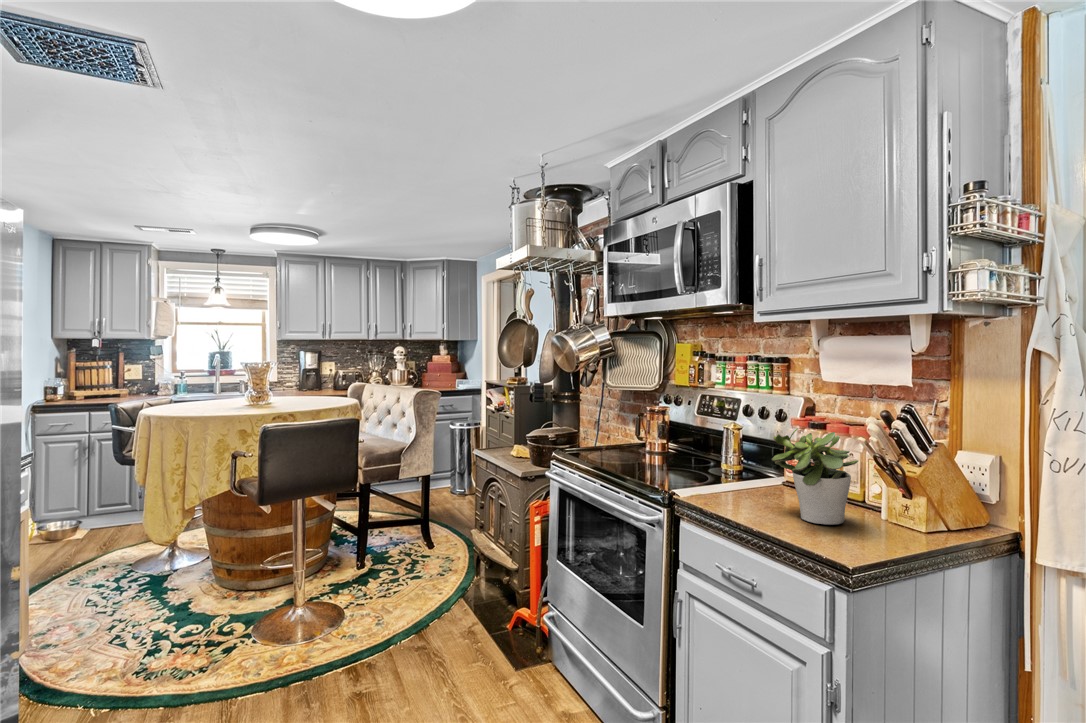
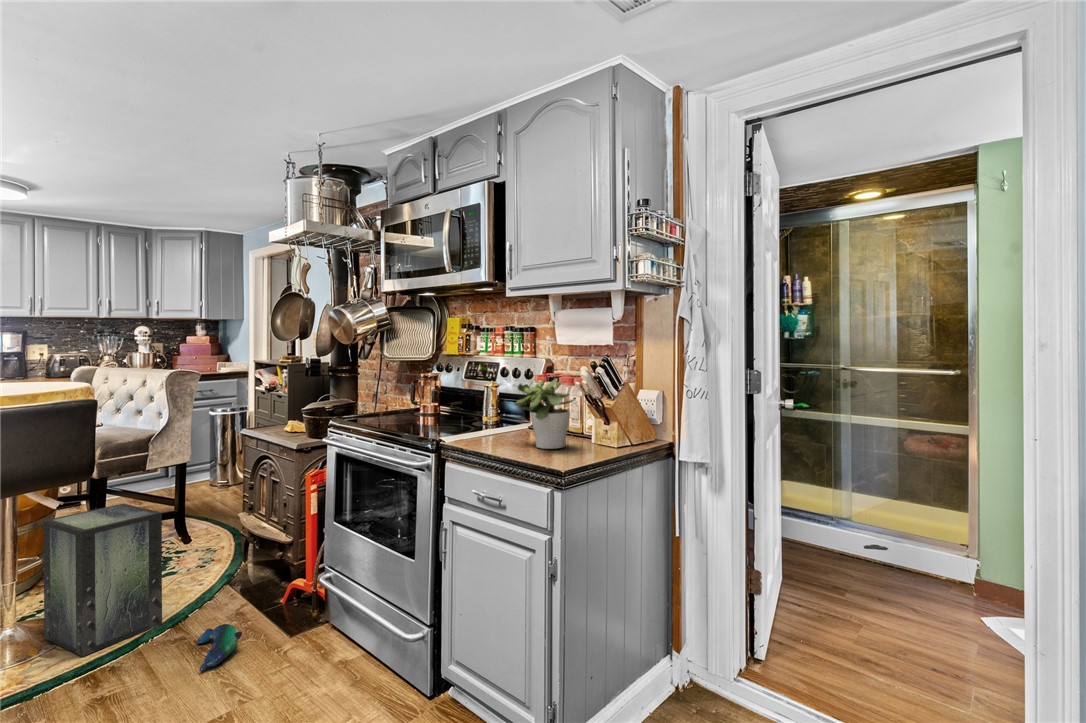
storage box: none [311,519,402,663] -> present [43,504,162,656]
plush toy: none [427,655,467,705] -> present [197,624,242,671]

